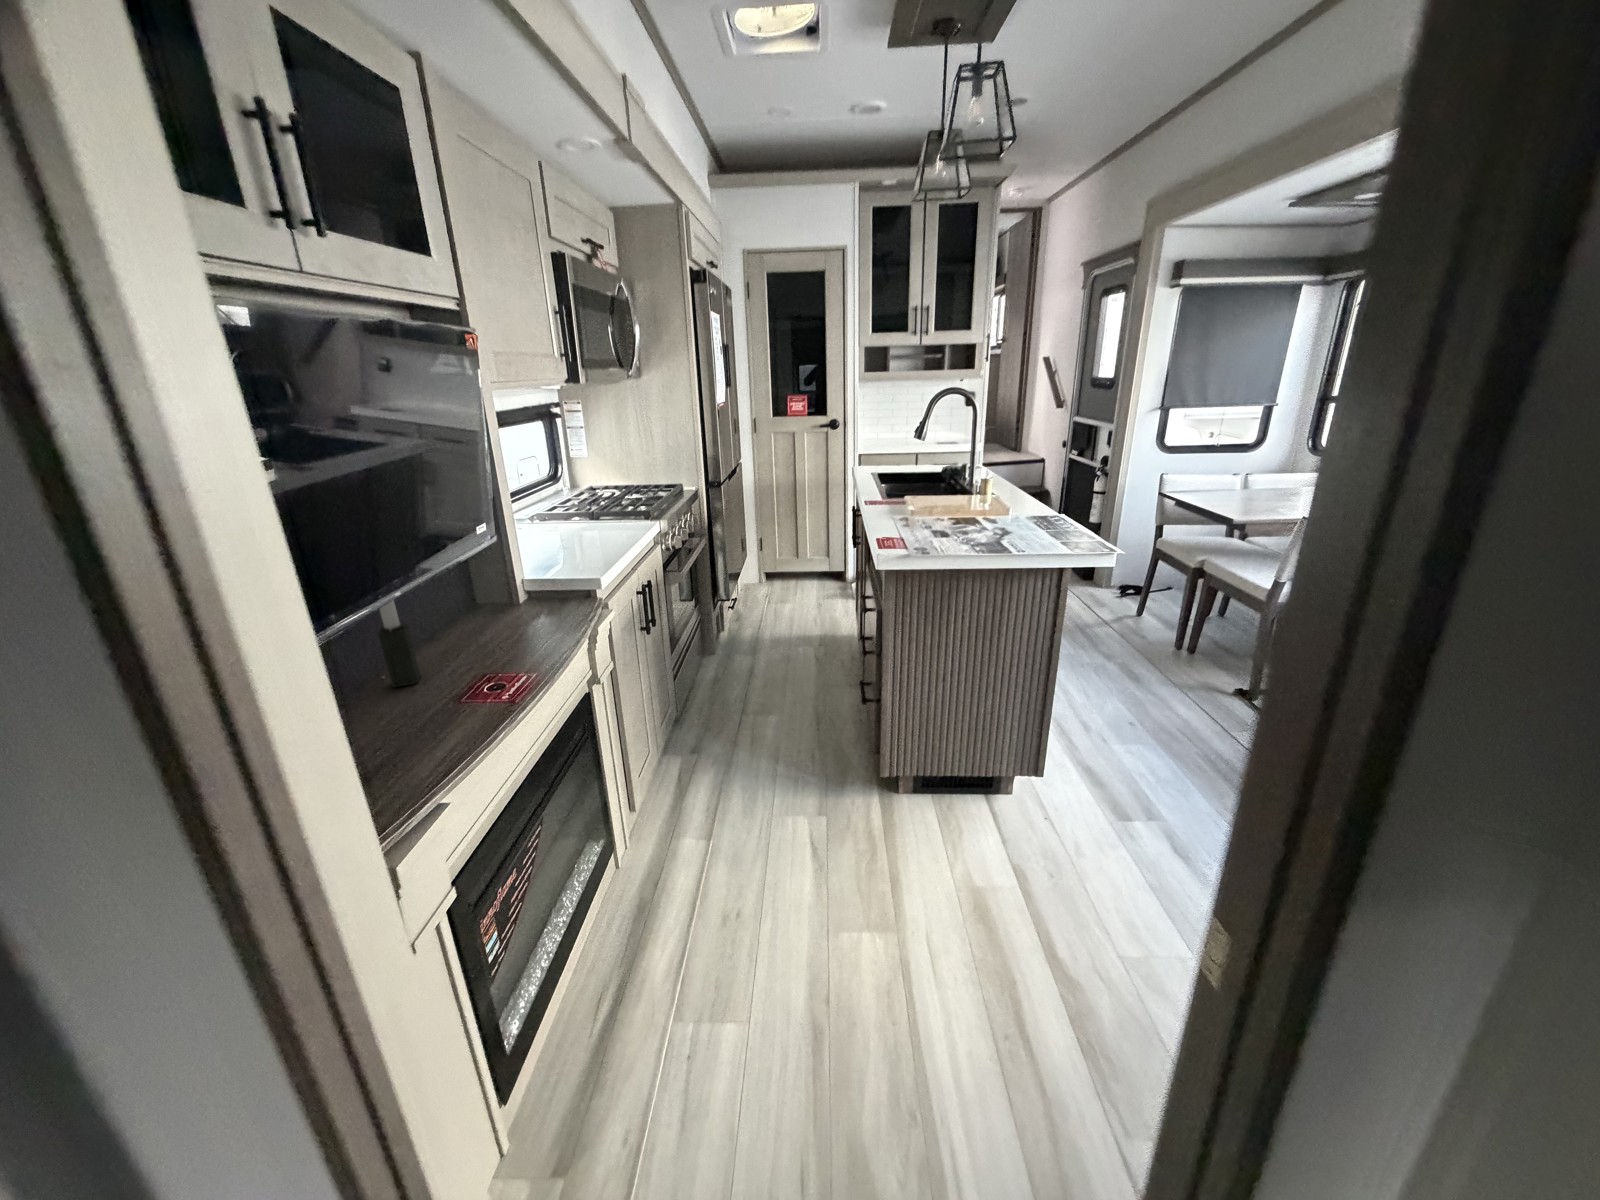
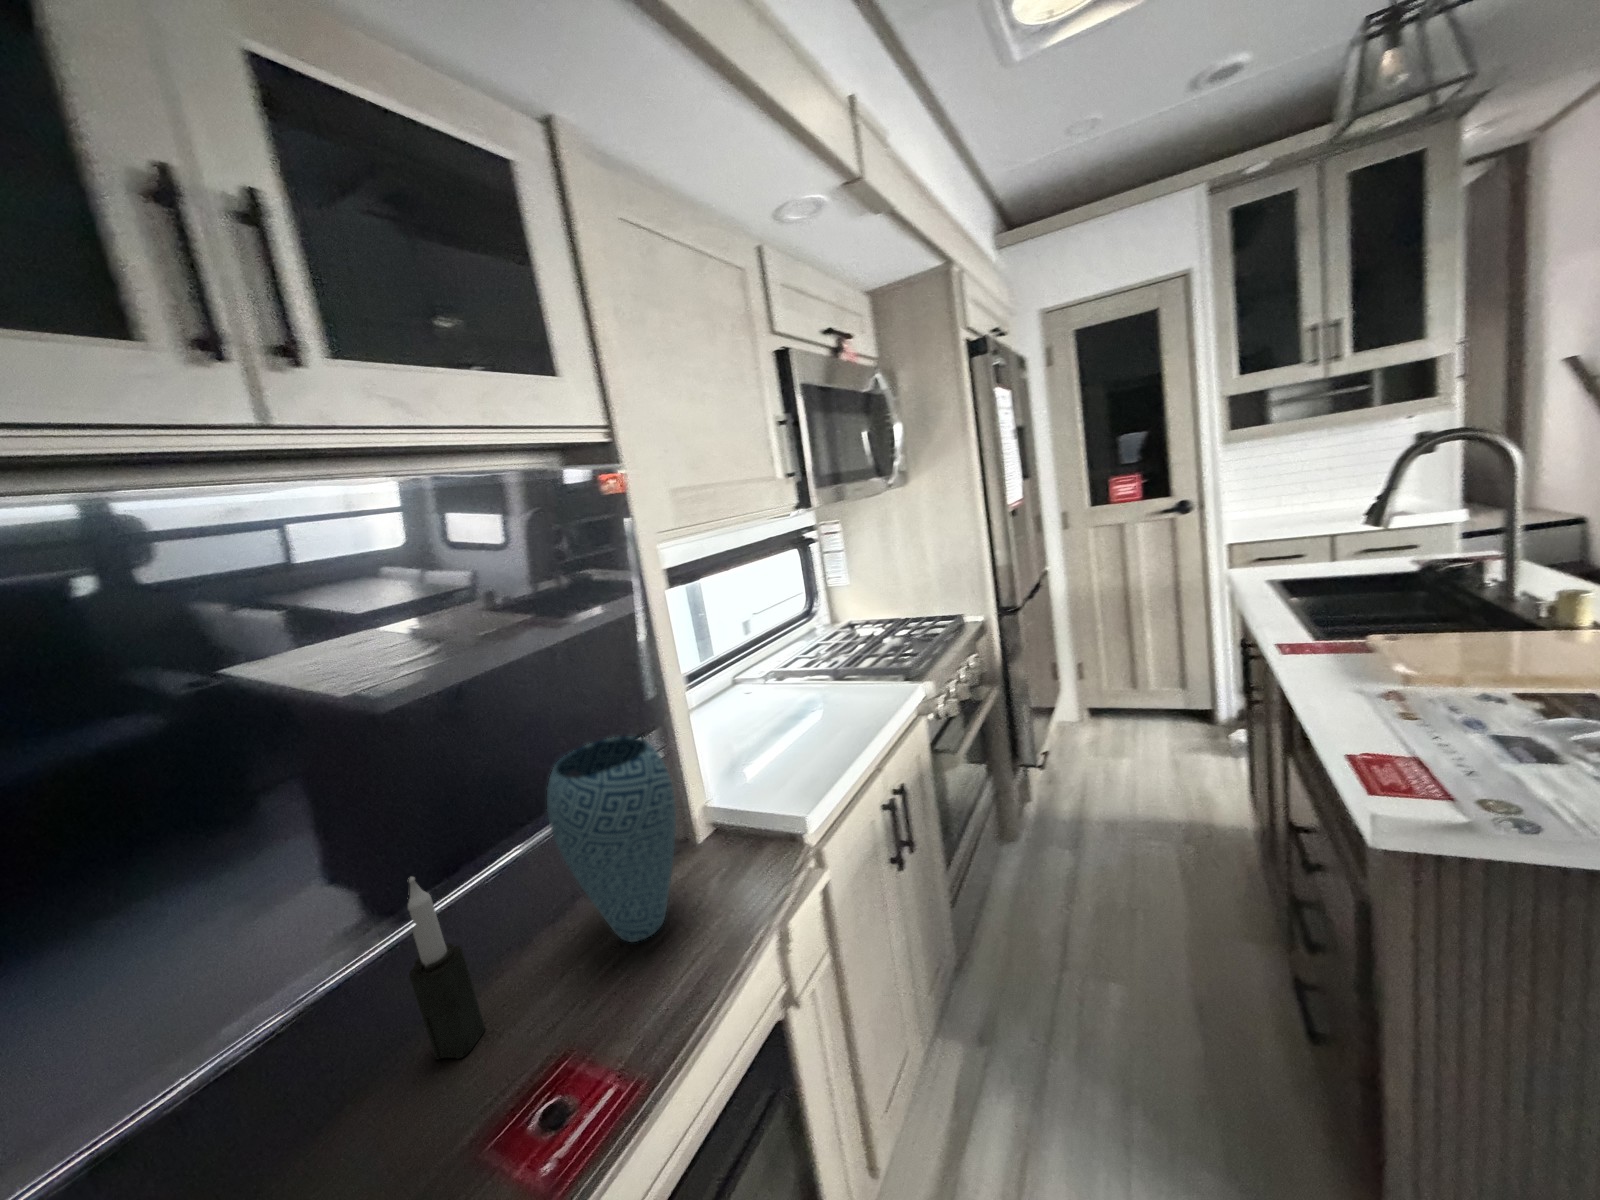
vase: none [444,514,530,638] -> present [547,736,676,942]

